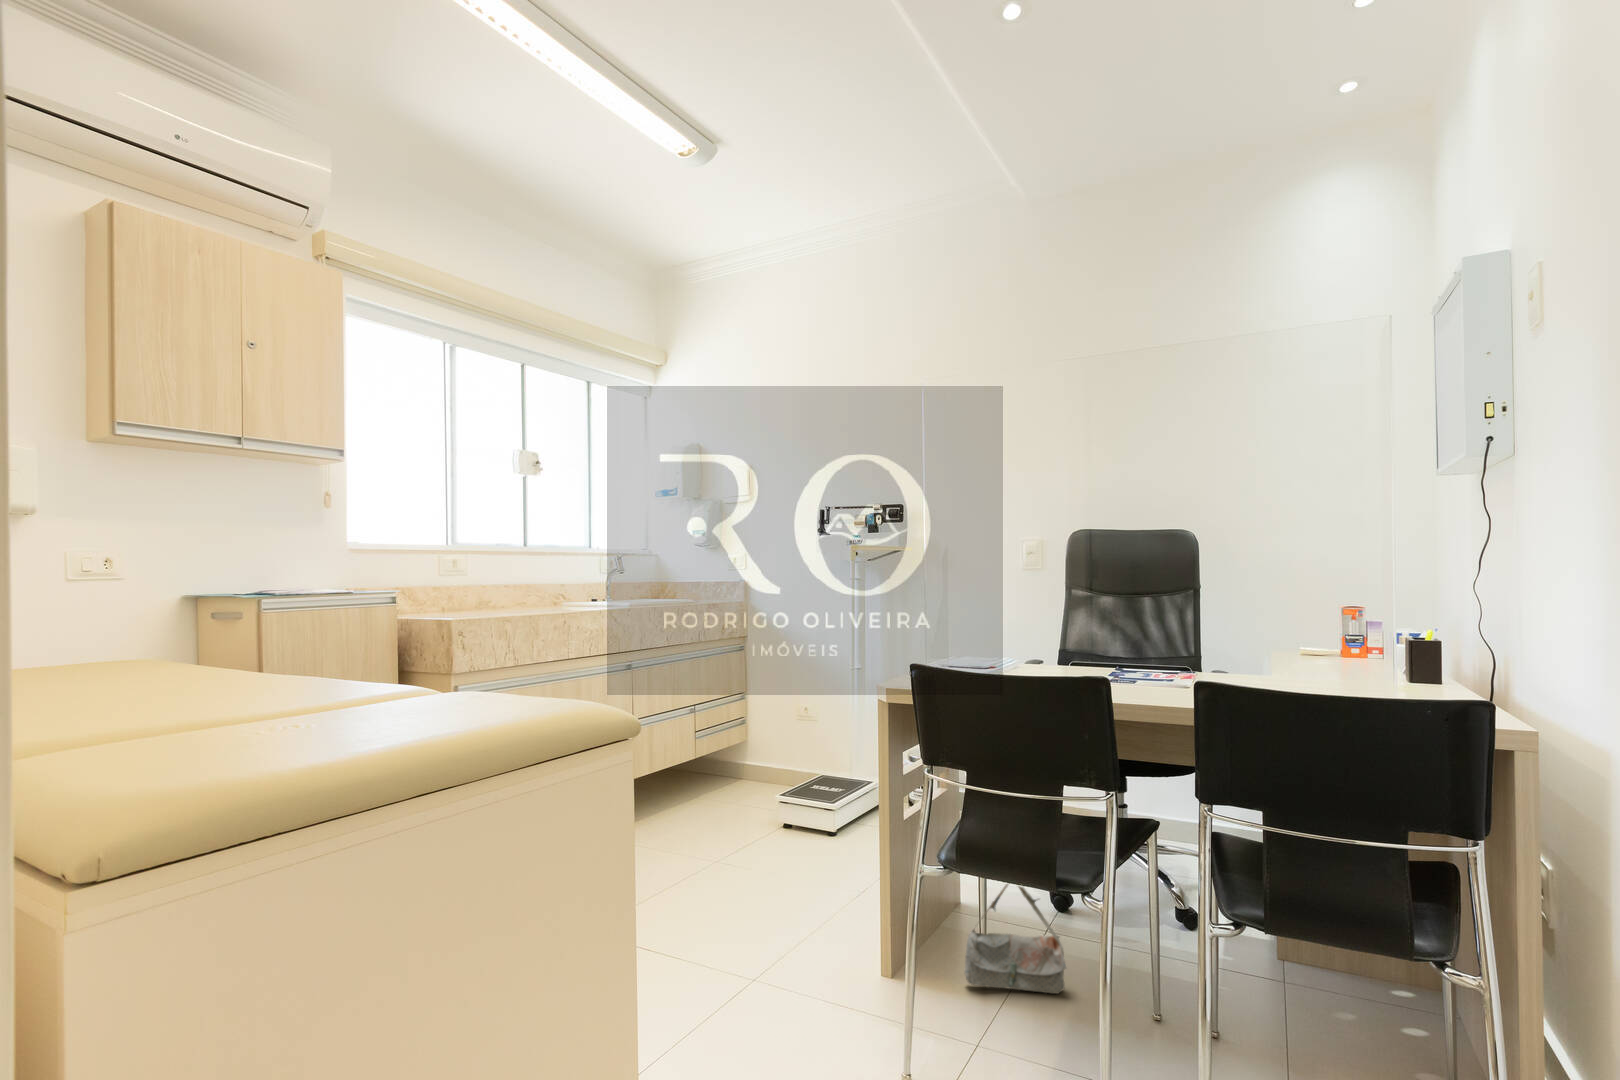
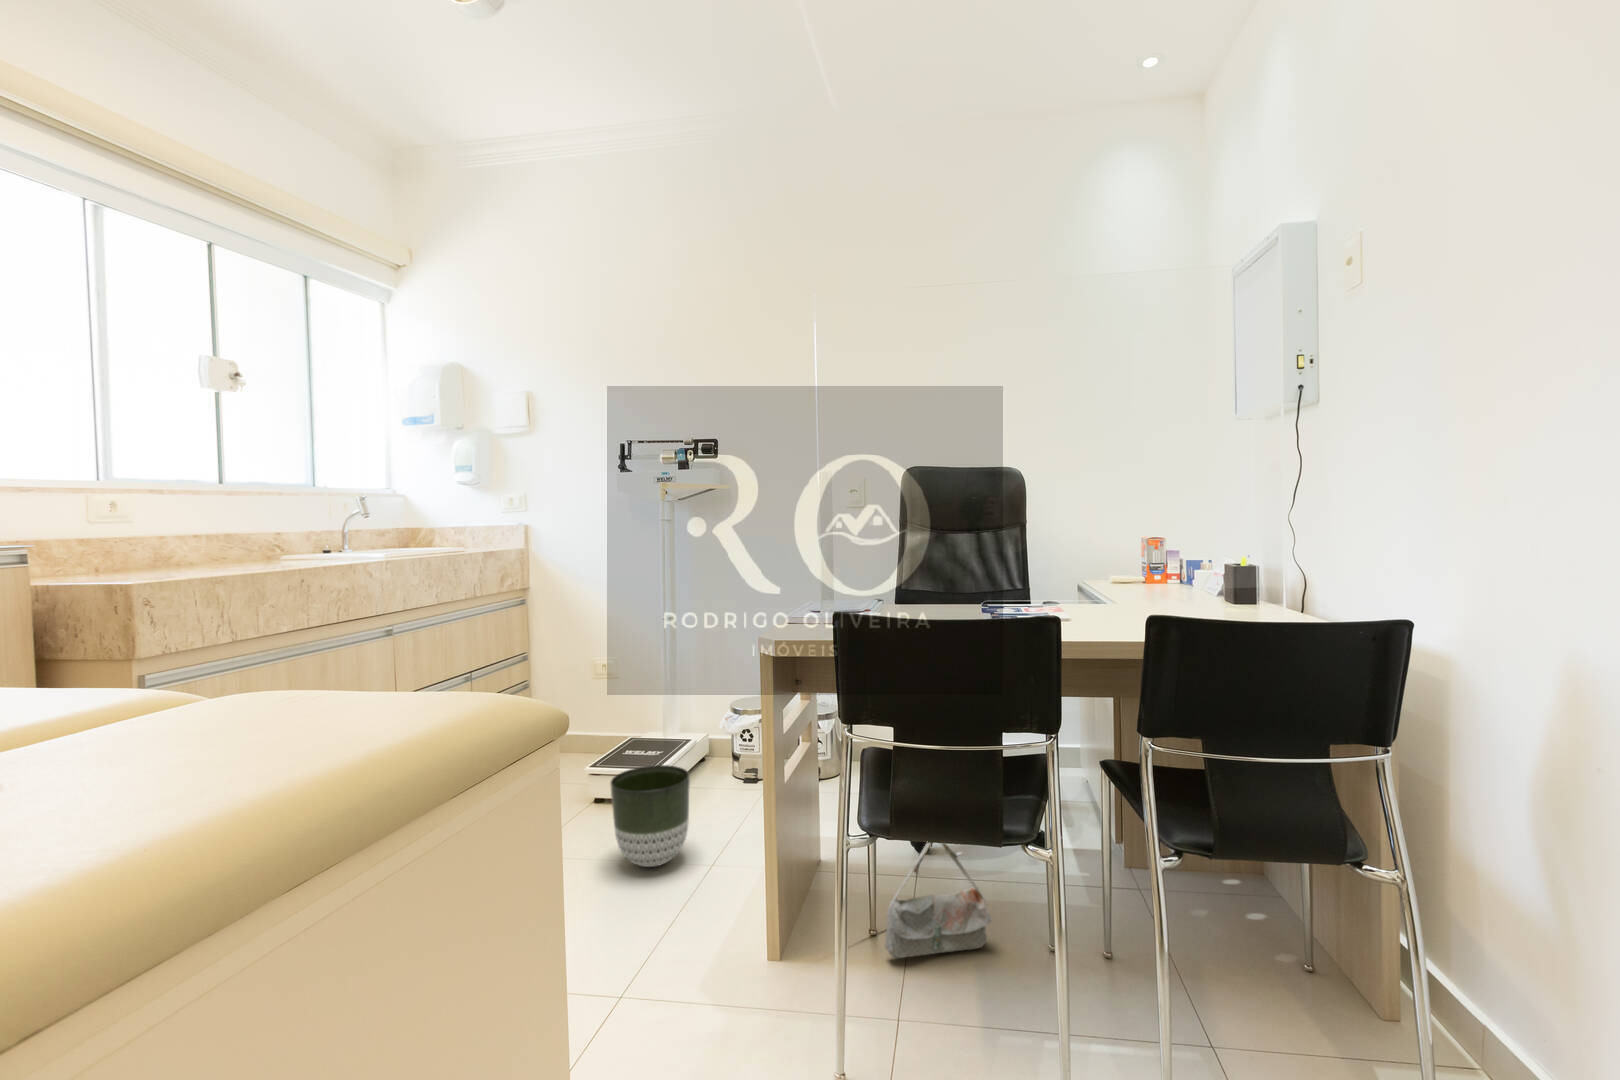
planter: none [771,796,838,884] -> present [610,765,690,867]

